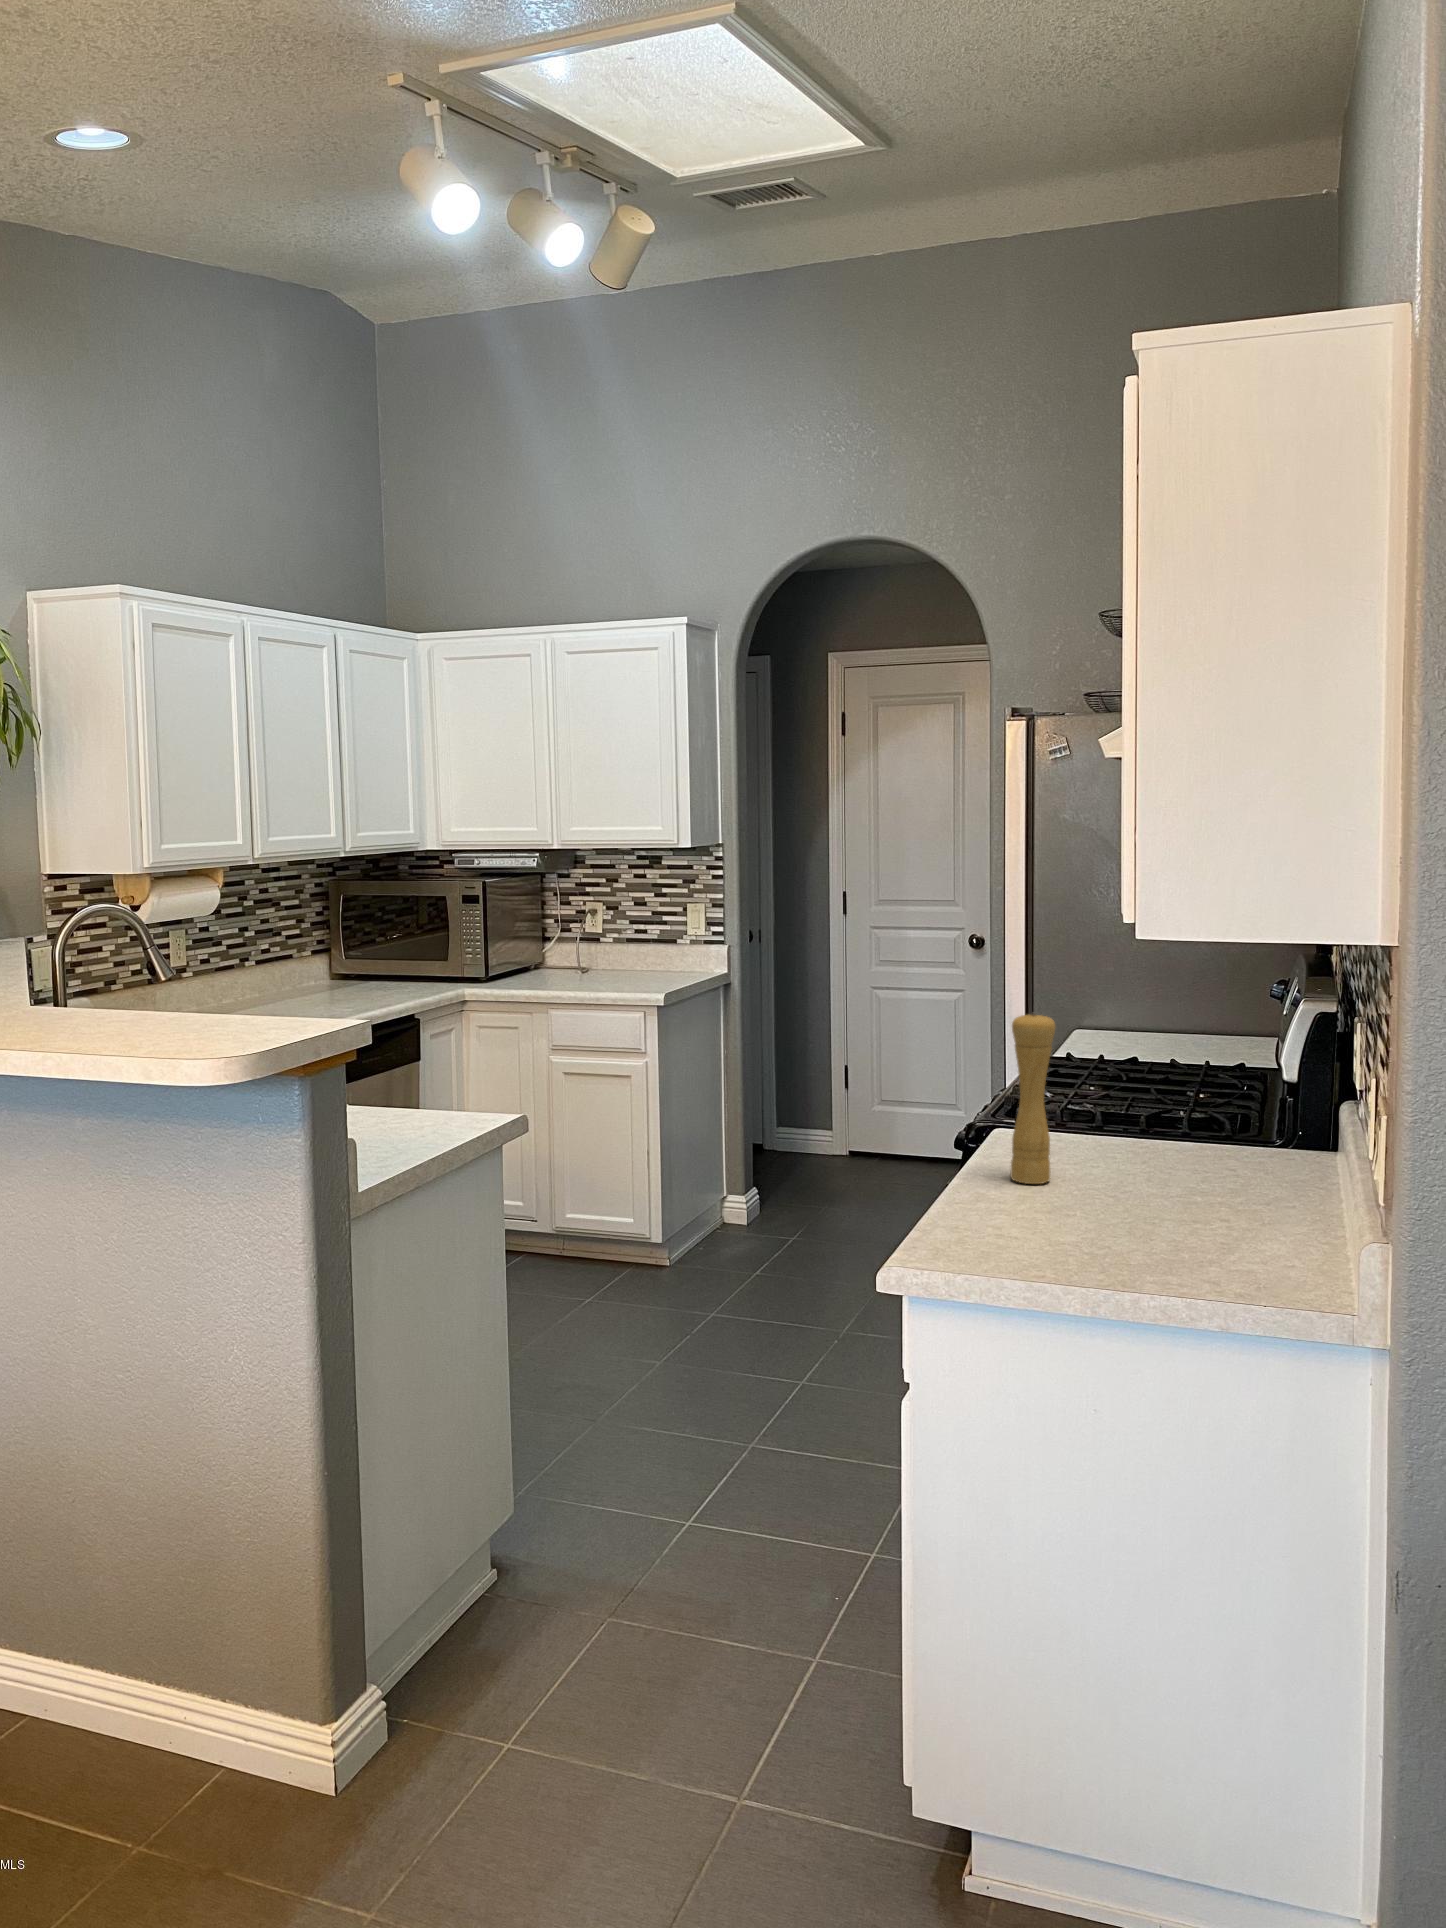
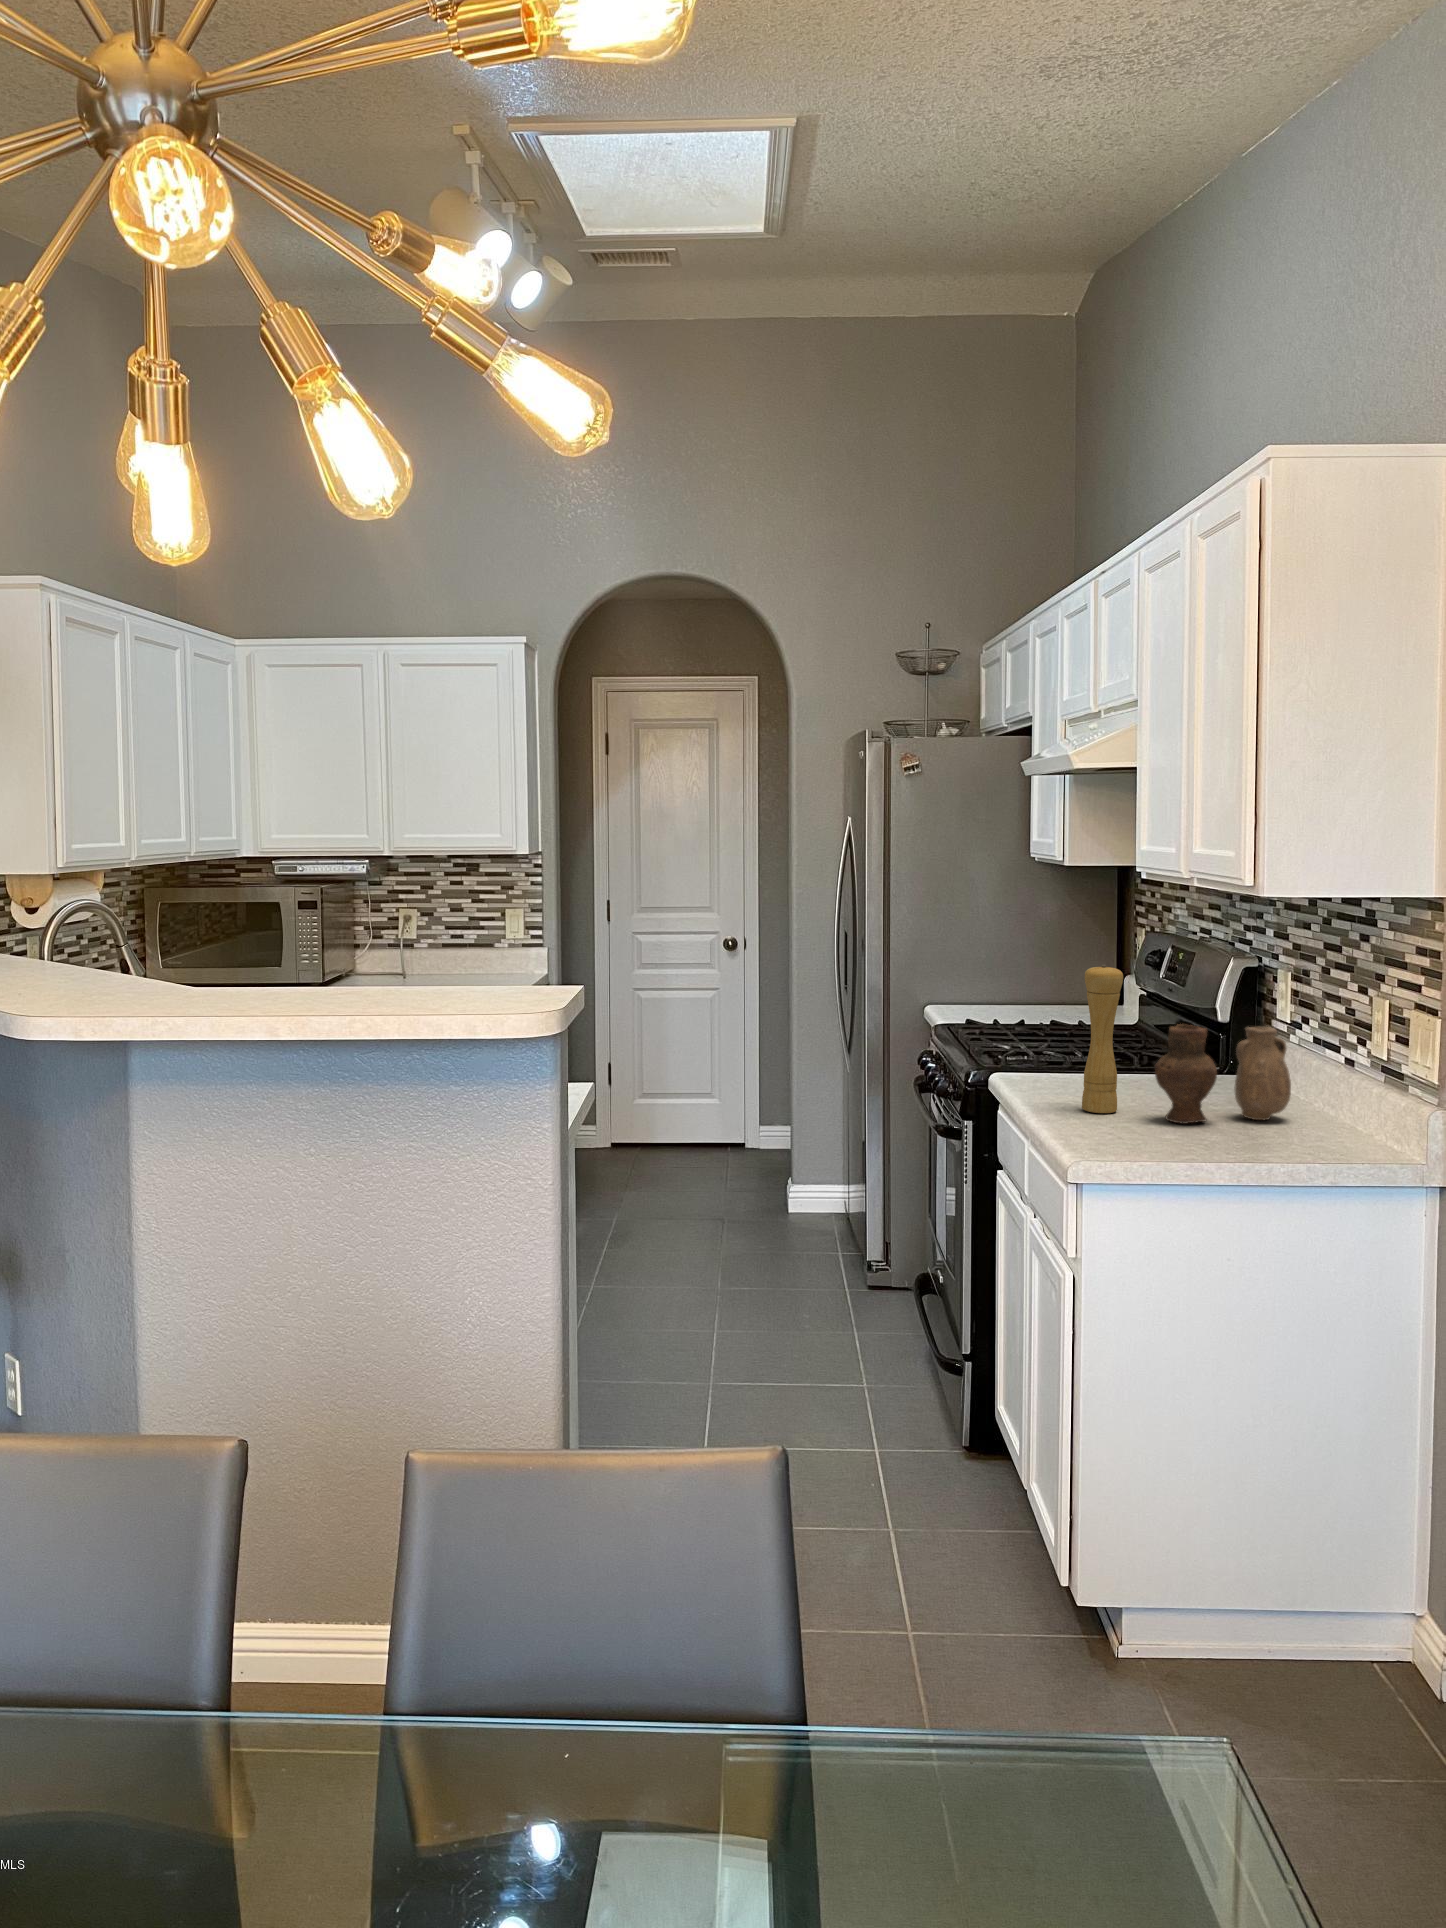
vase: none [1068,1088,1242,1209] -> present [1155,1024,1291,1124]

